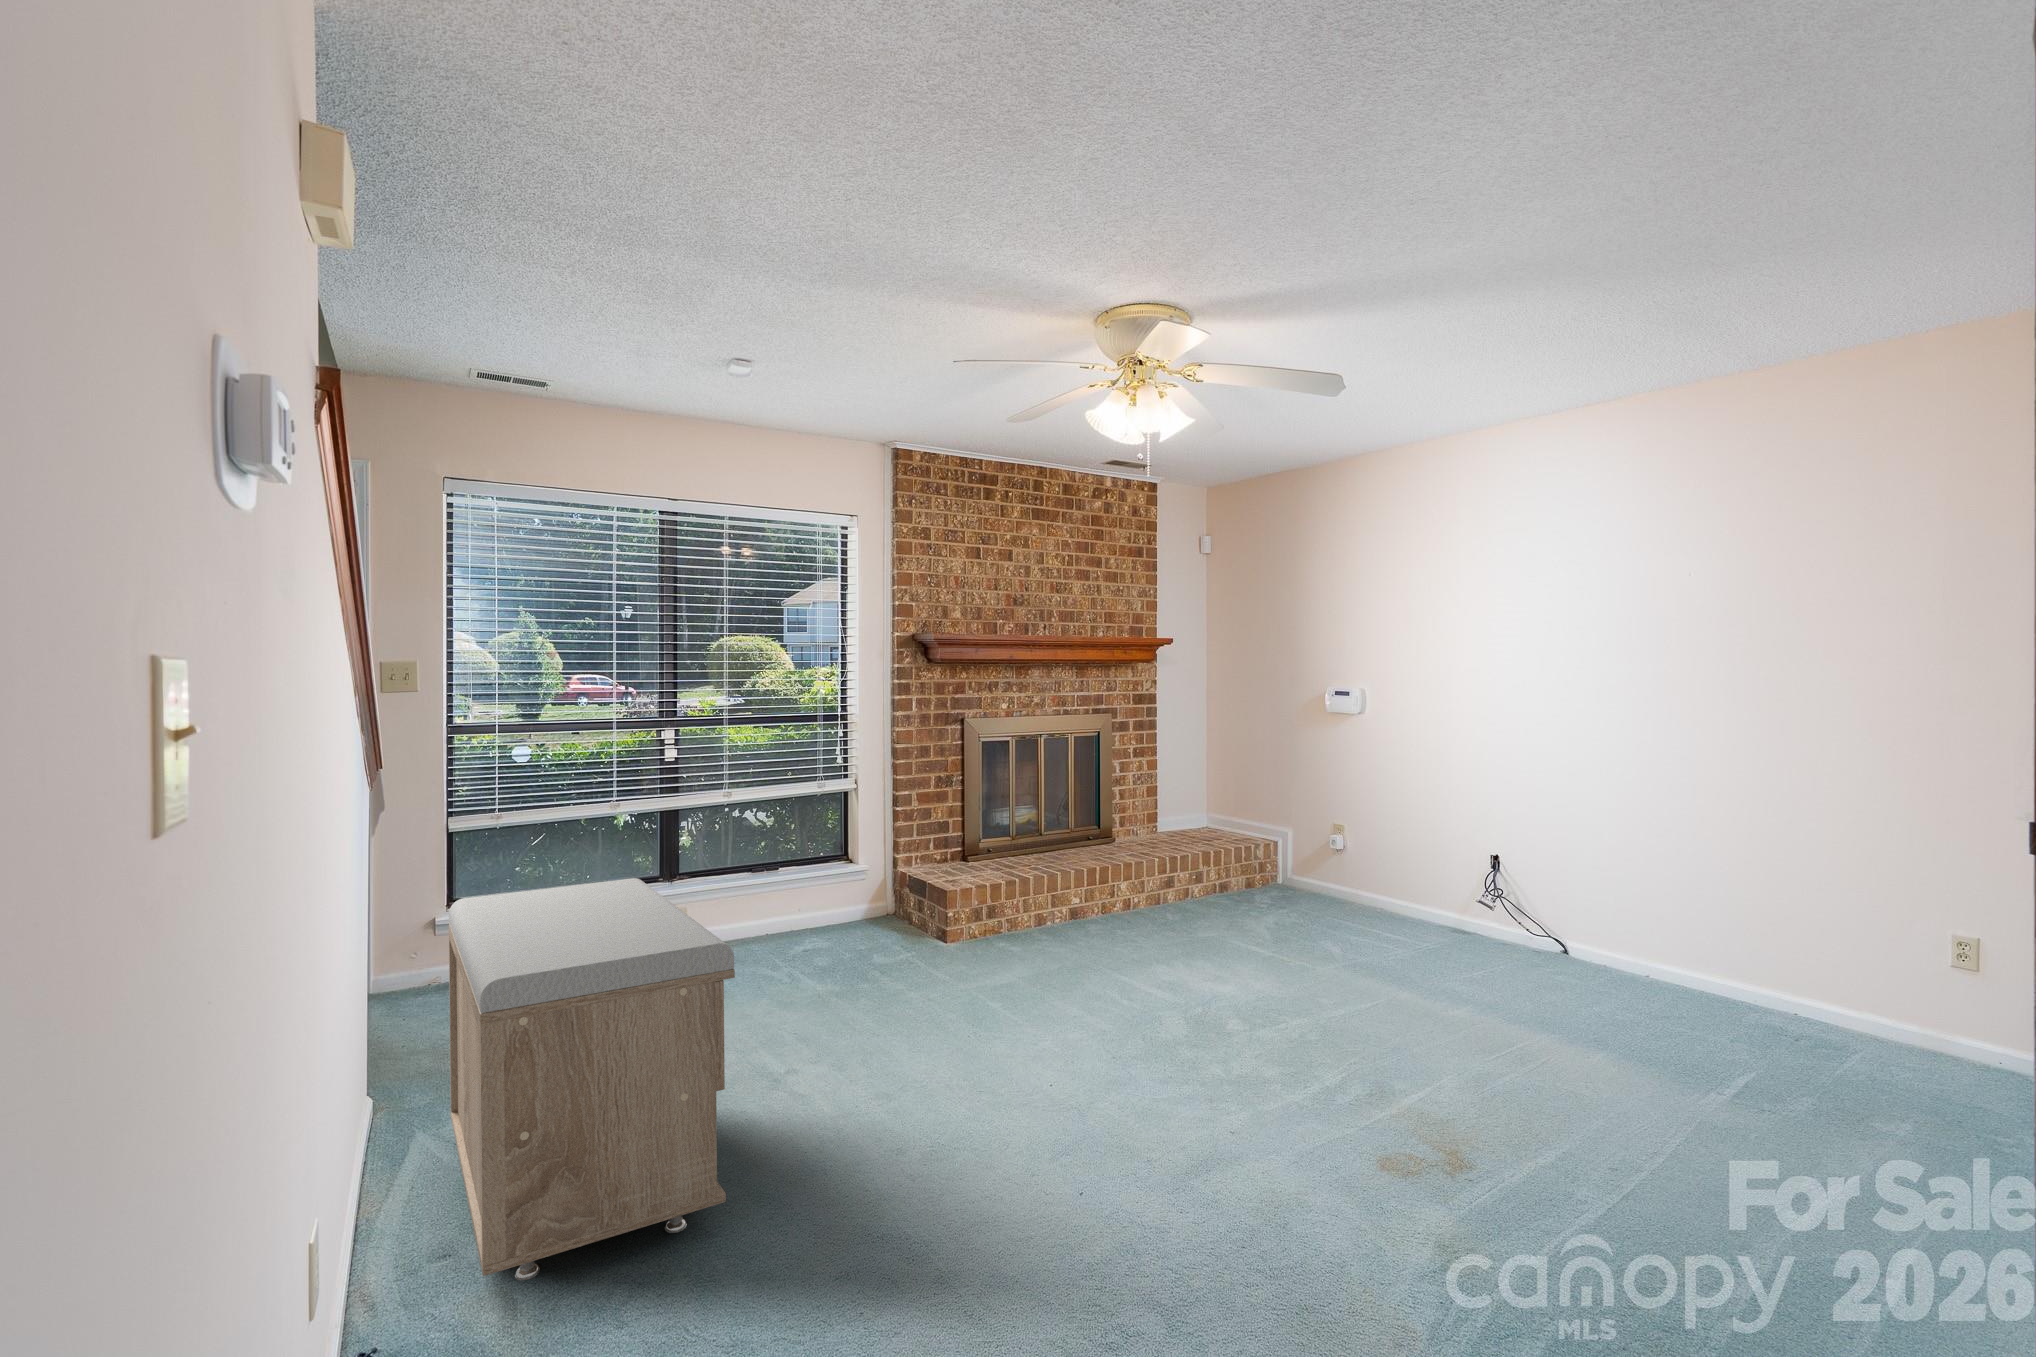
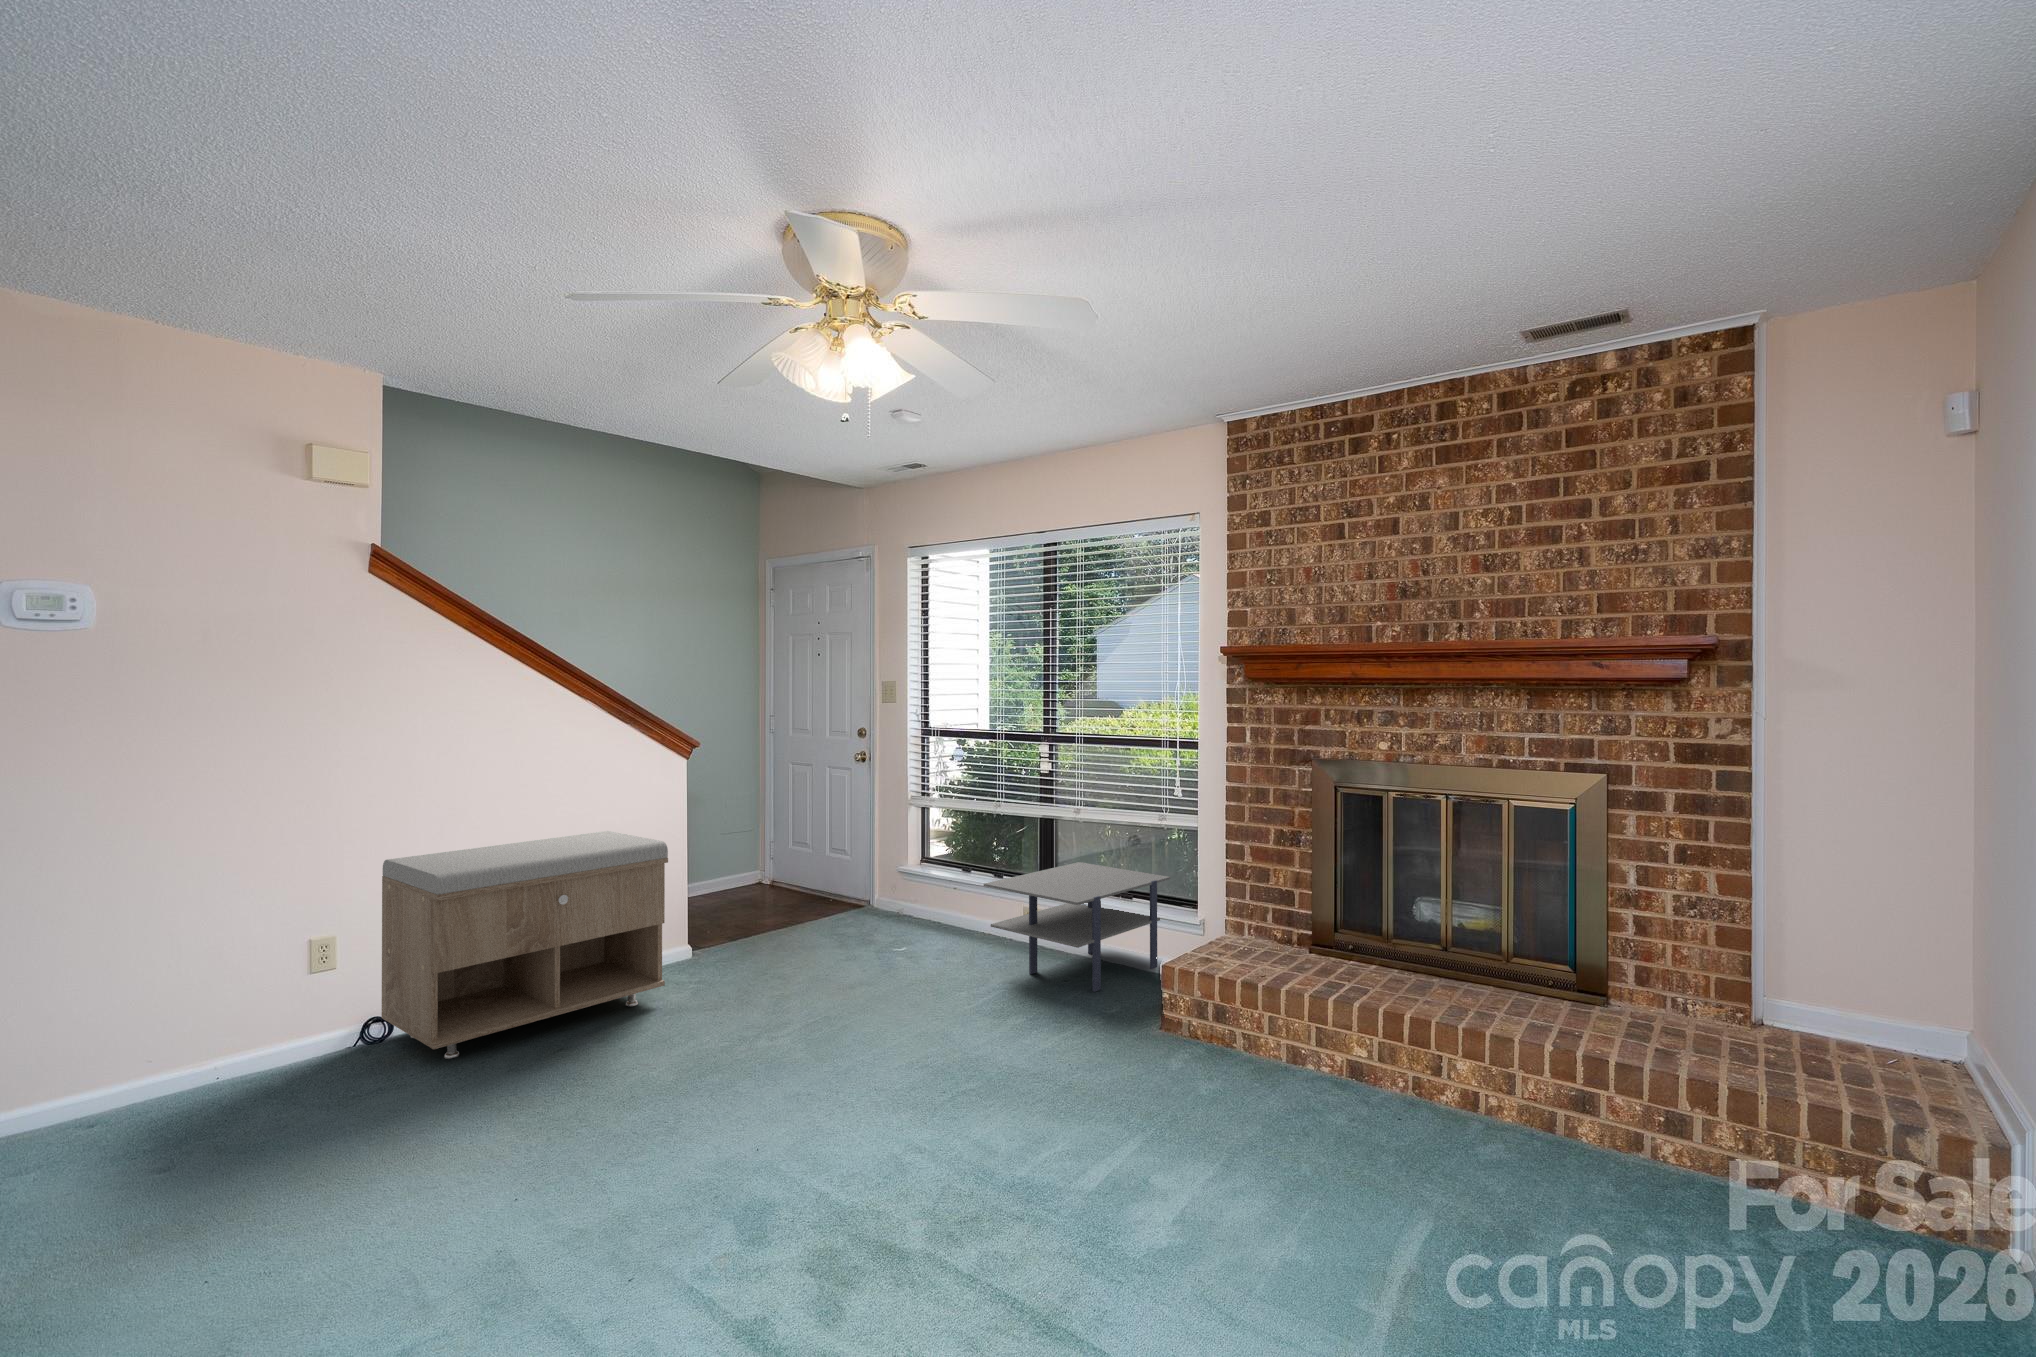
side table: none [719,838,875,951] -> present [984,862,1170,992]

